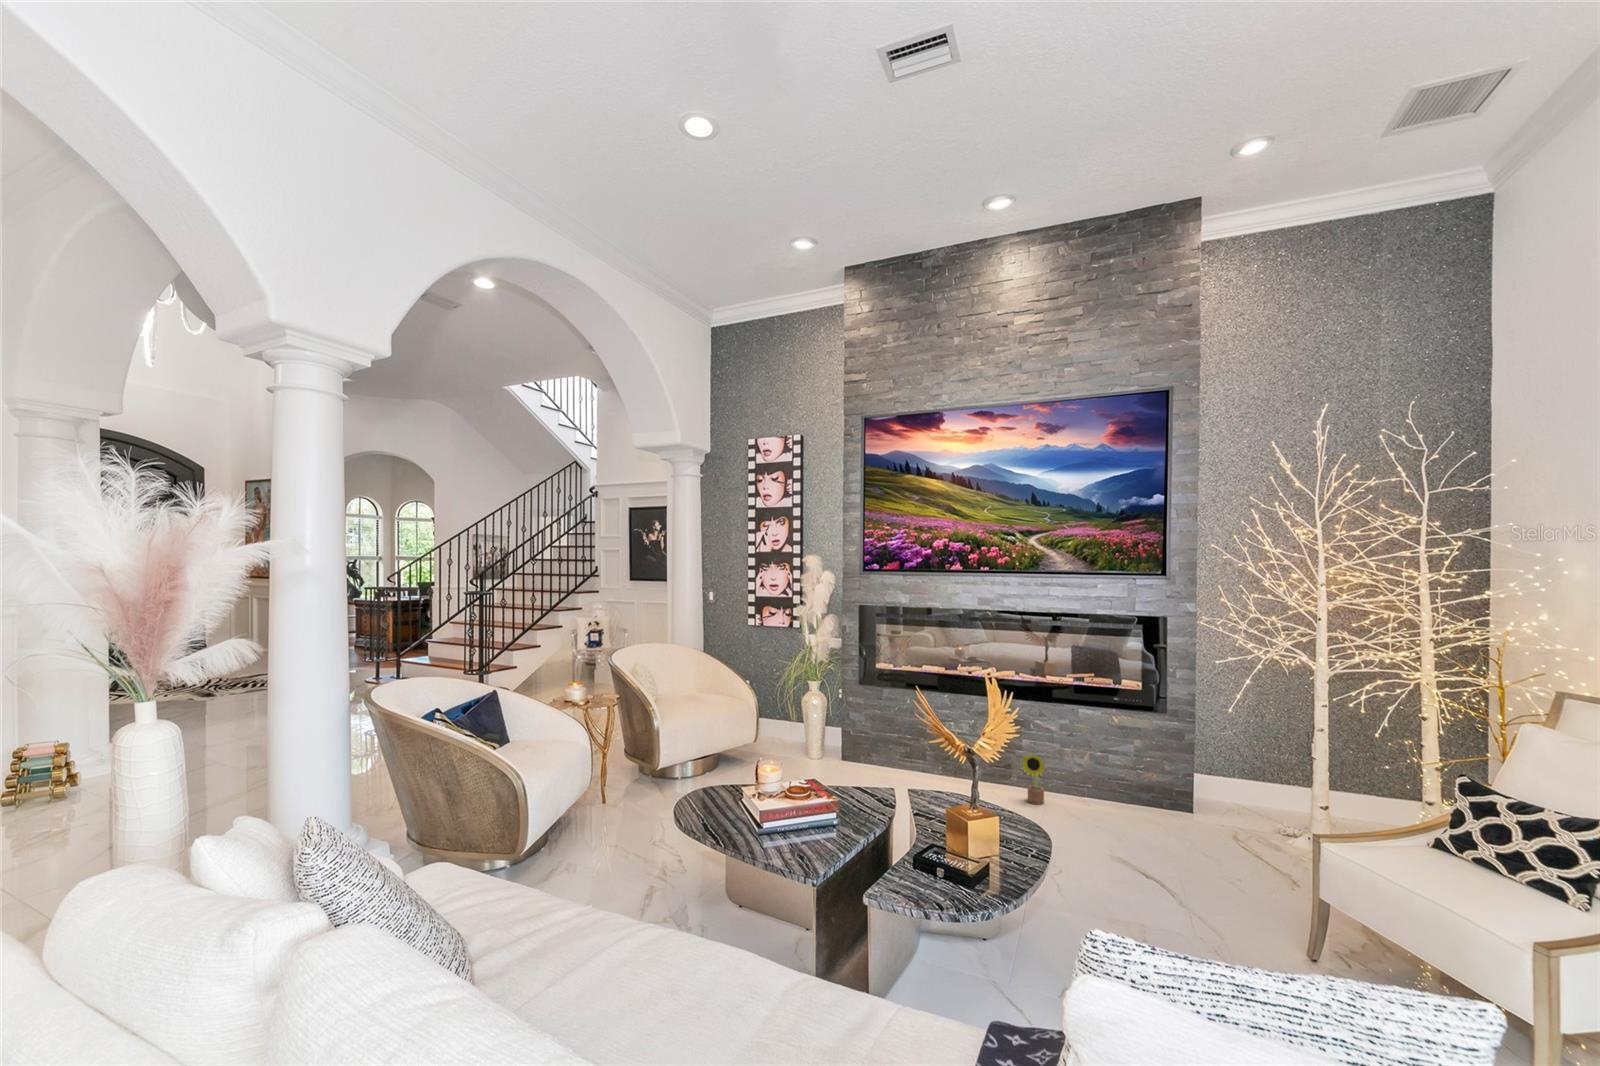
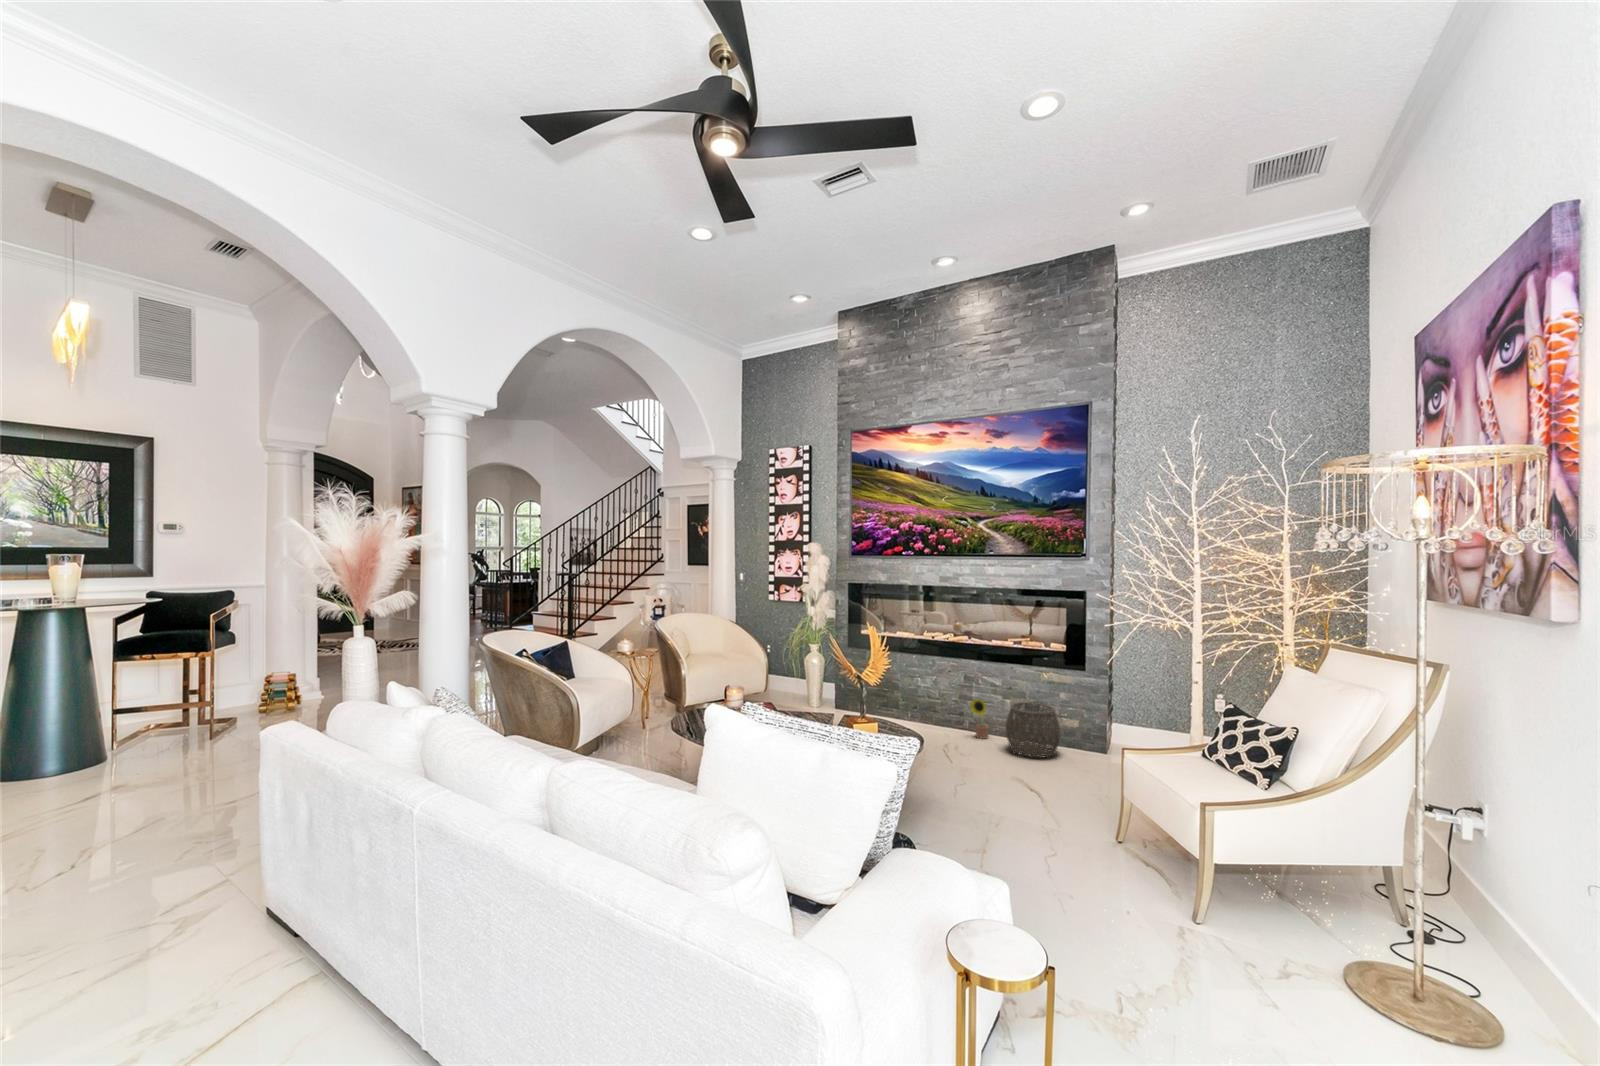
woven basket: none [1073,759,1145,833] -> present [1006,702,1061,758]

